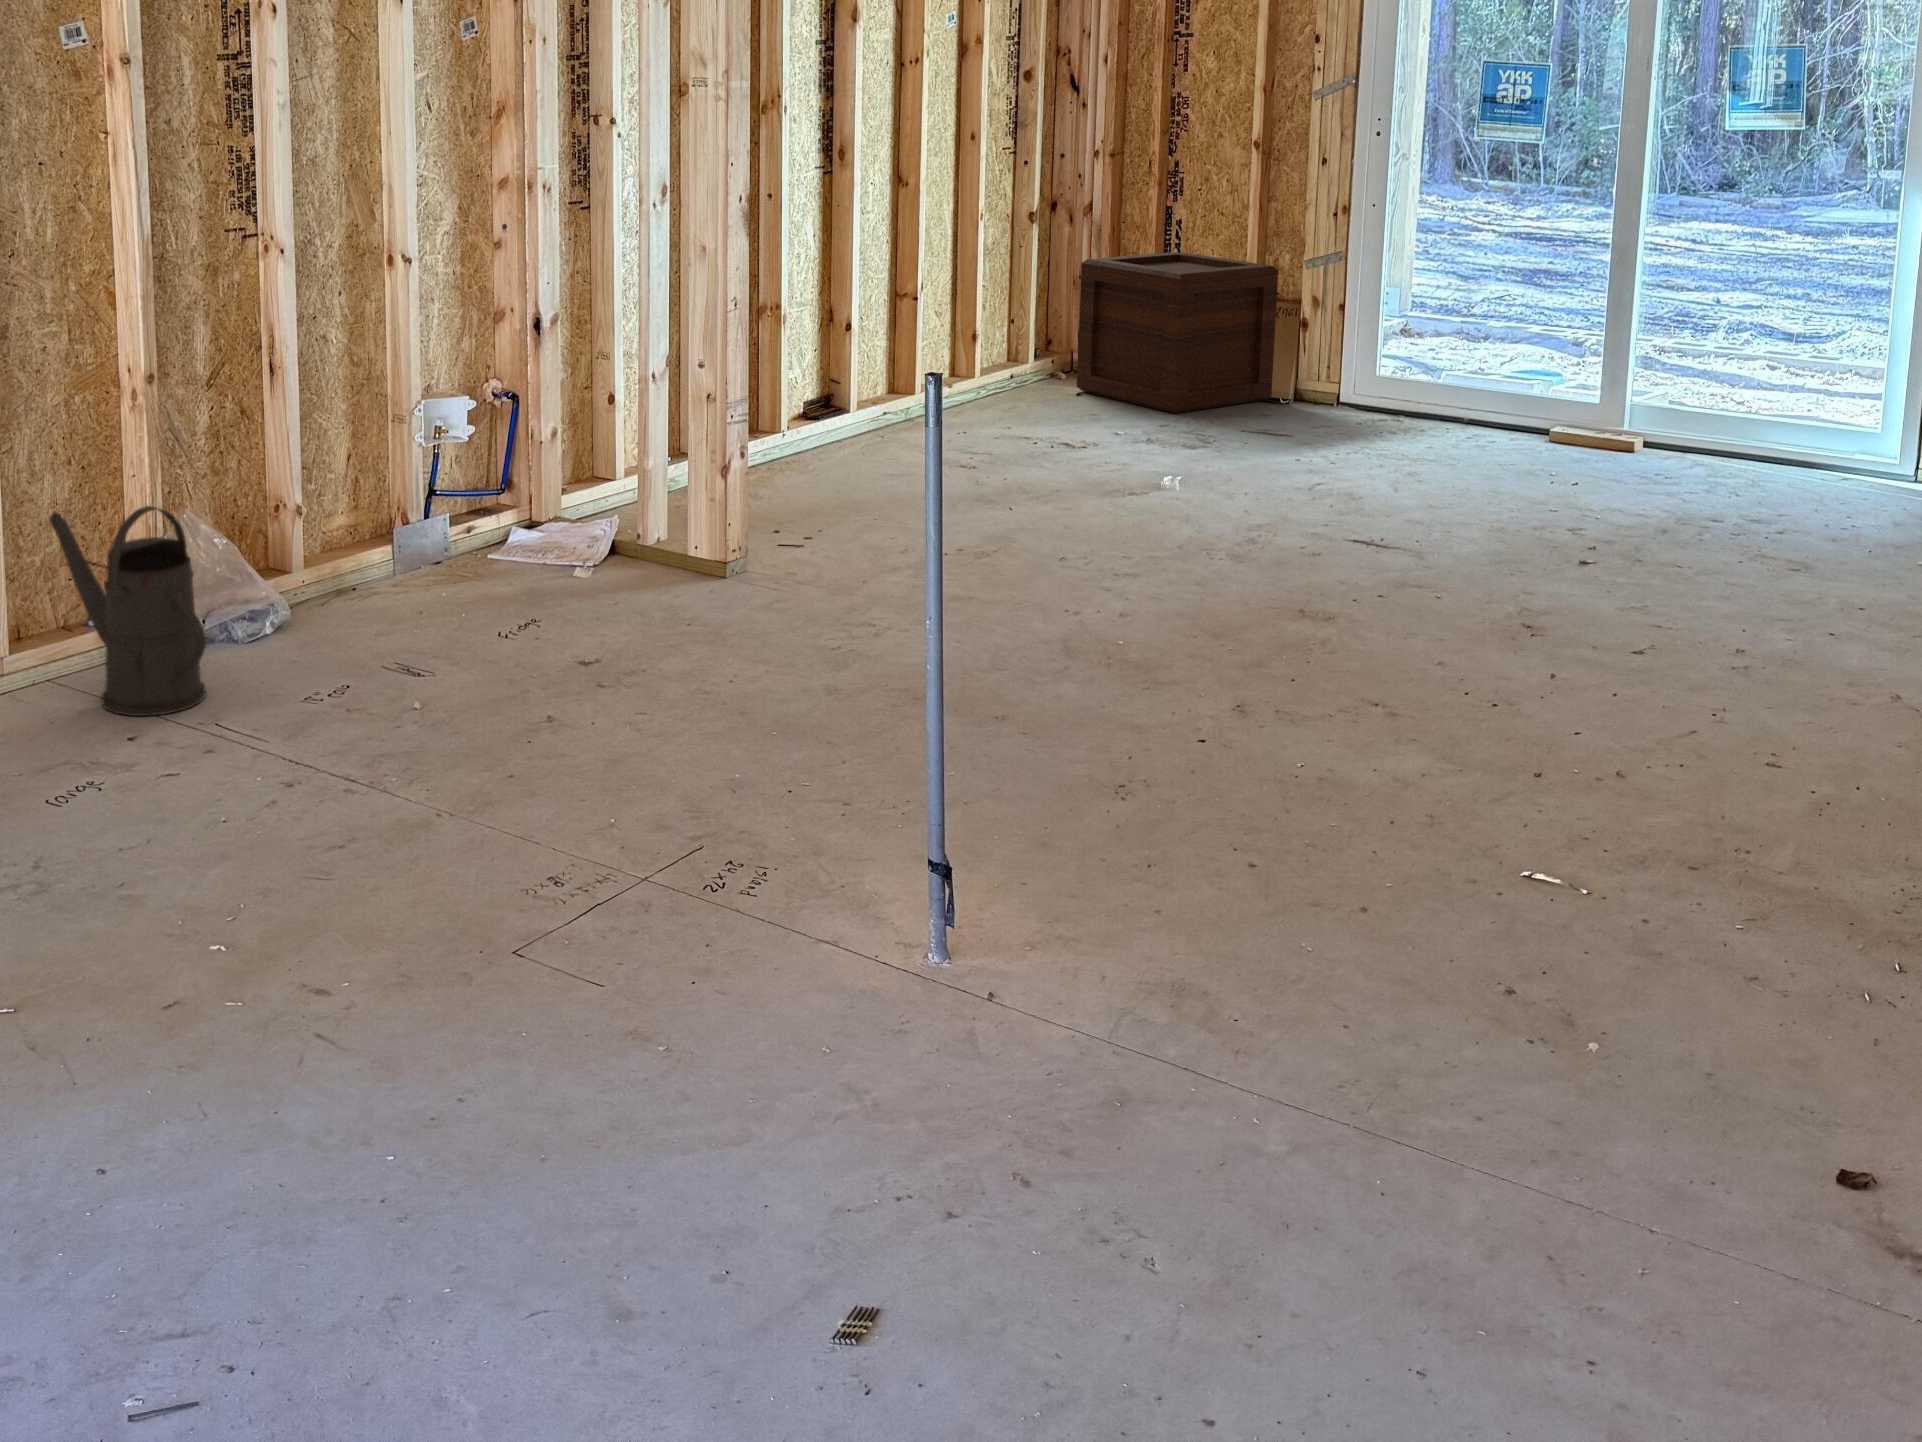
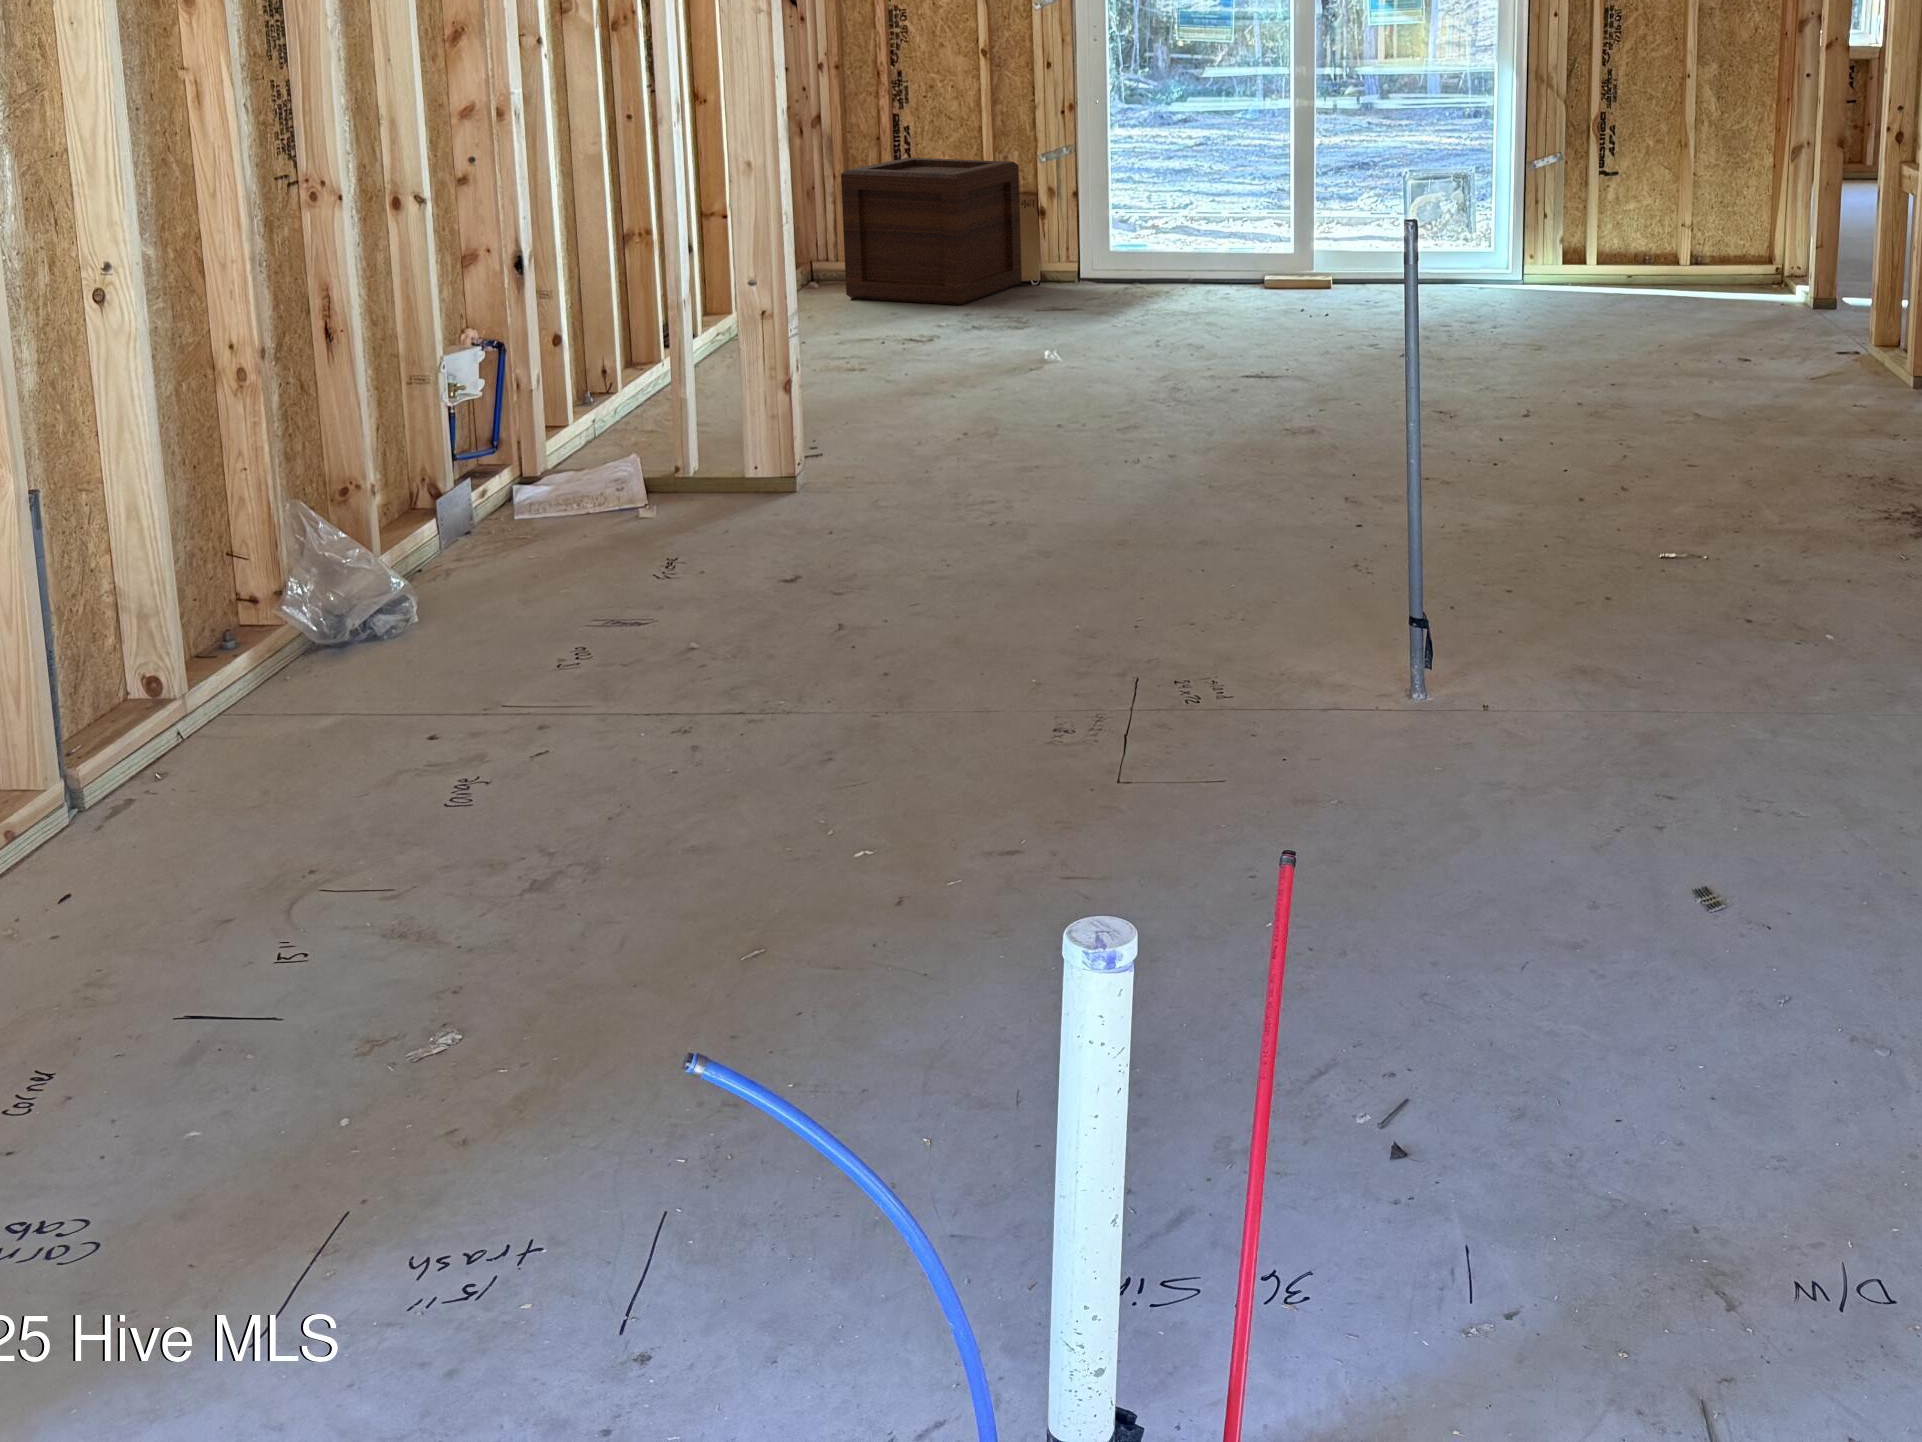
watering can: present [50,506,206,716] -> none [195,485,488,721]

